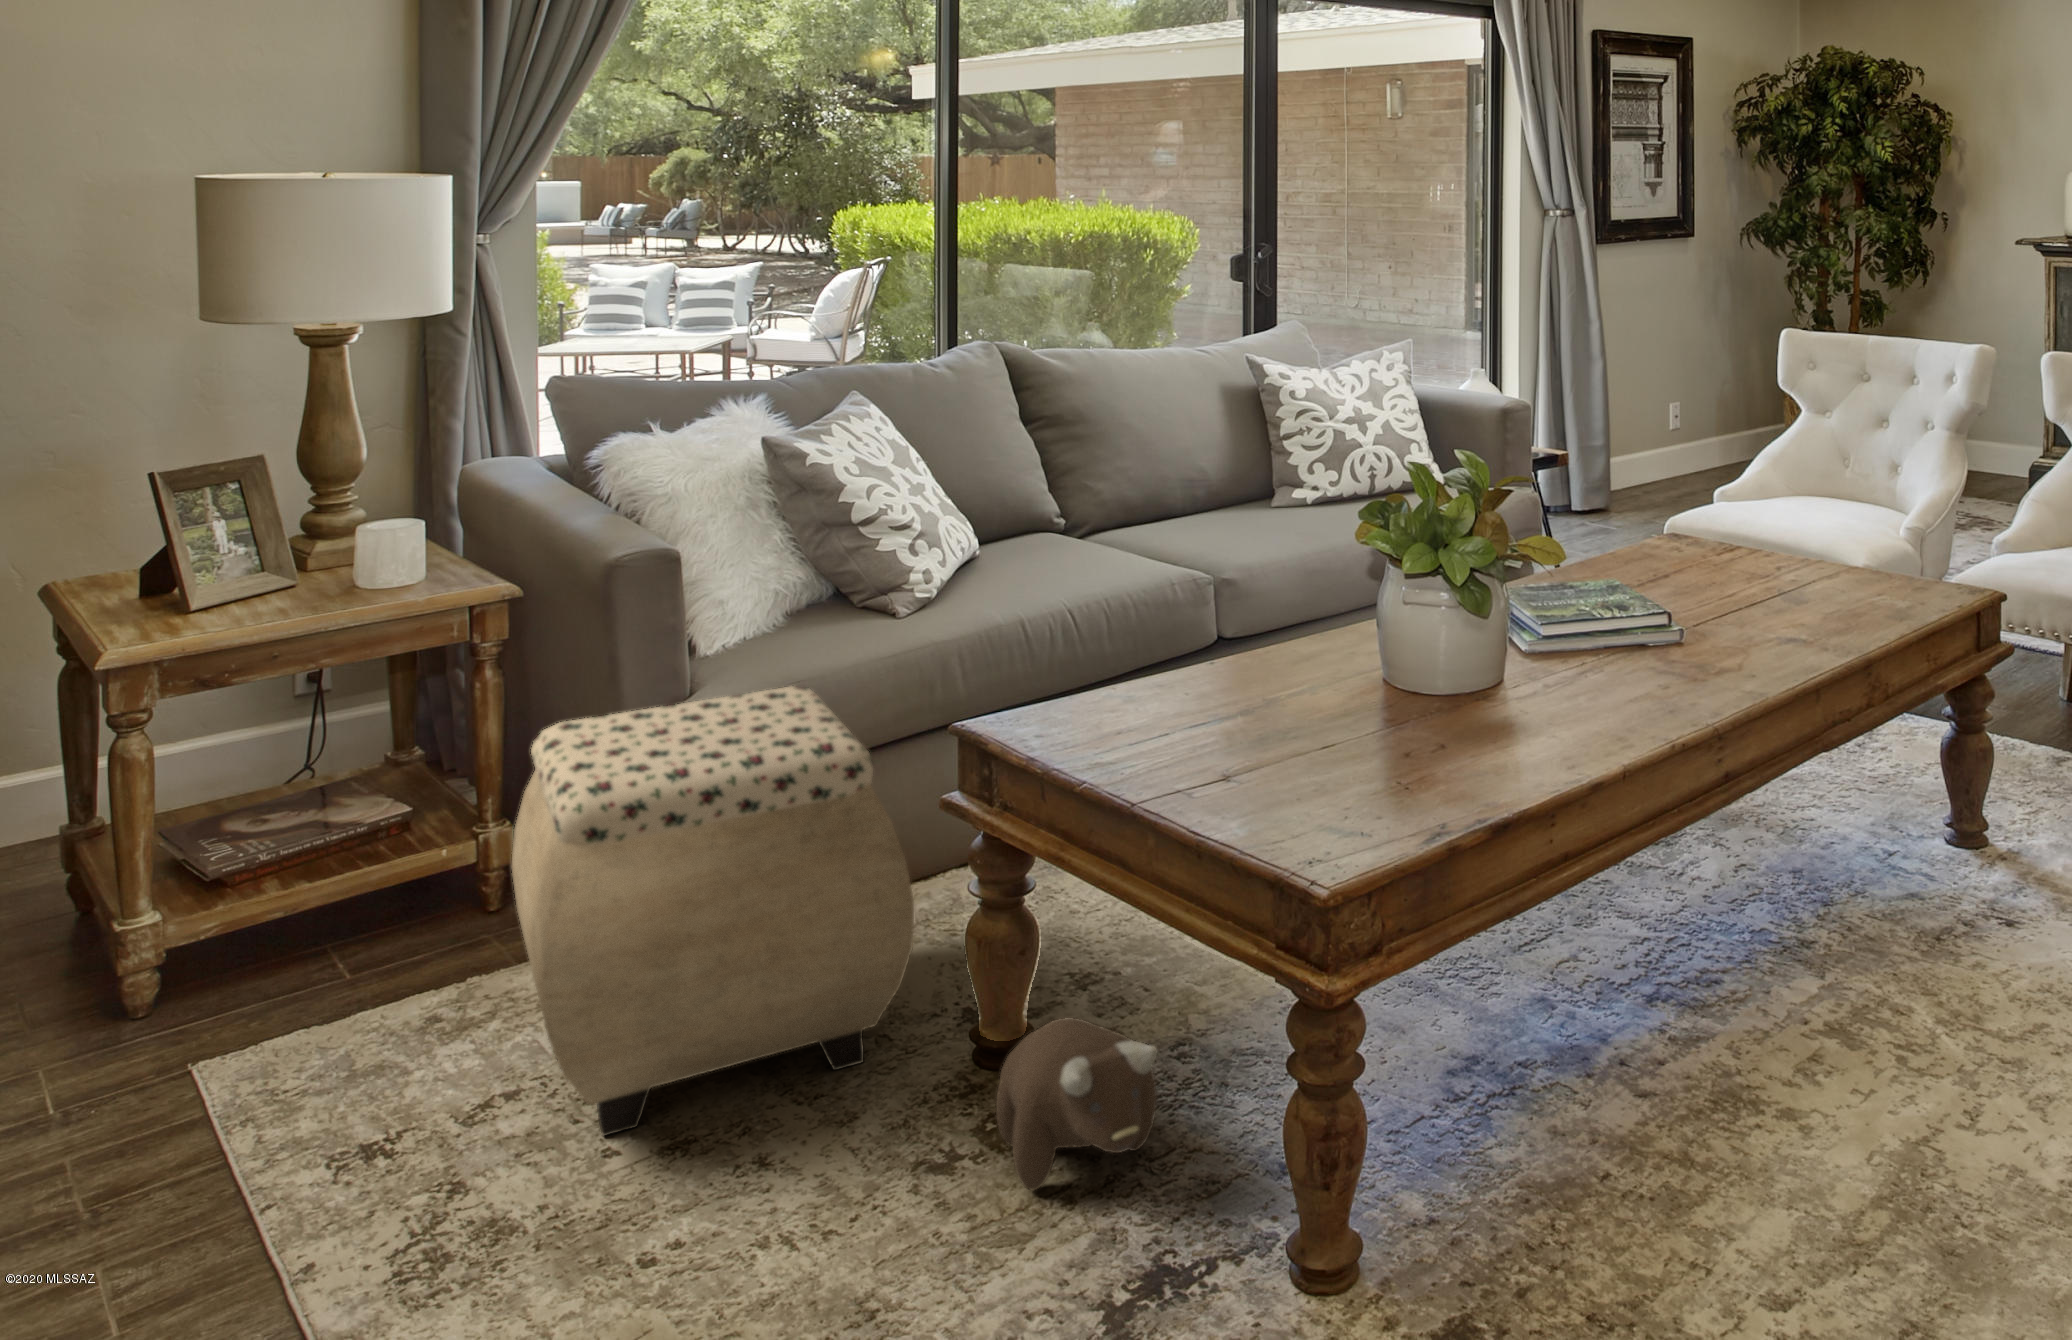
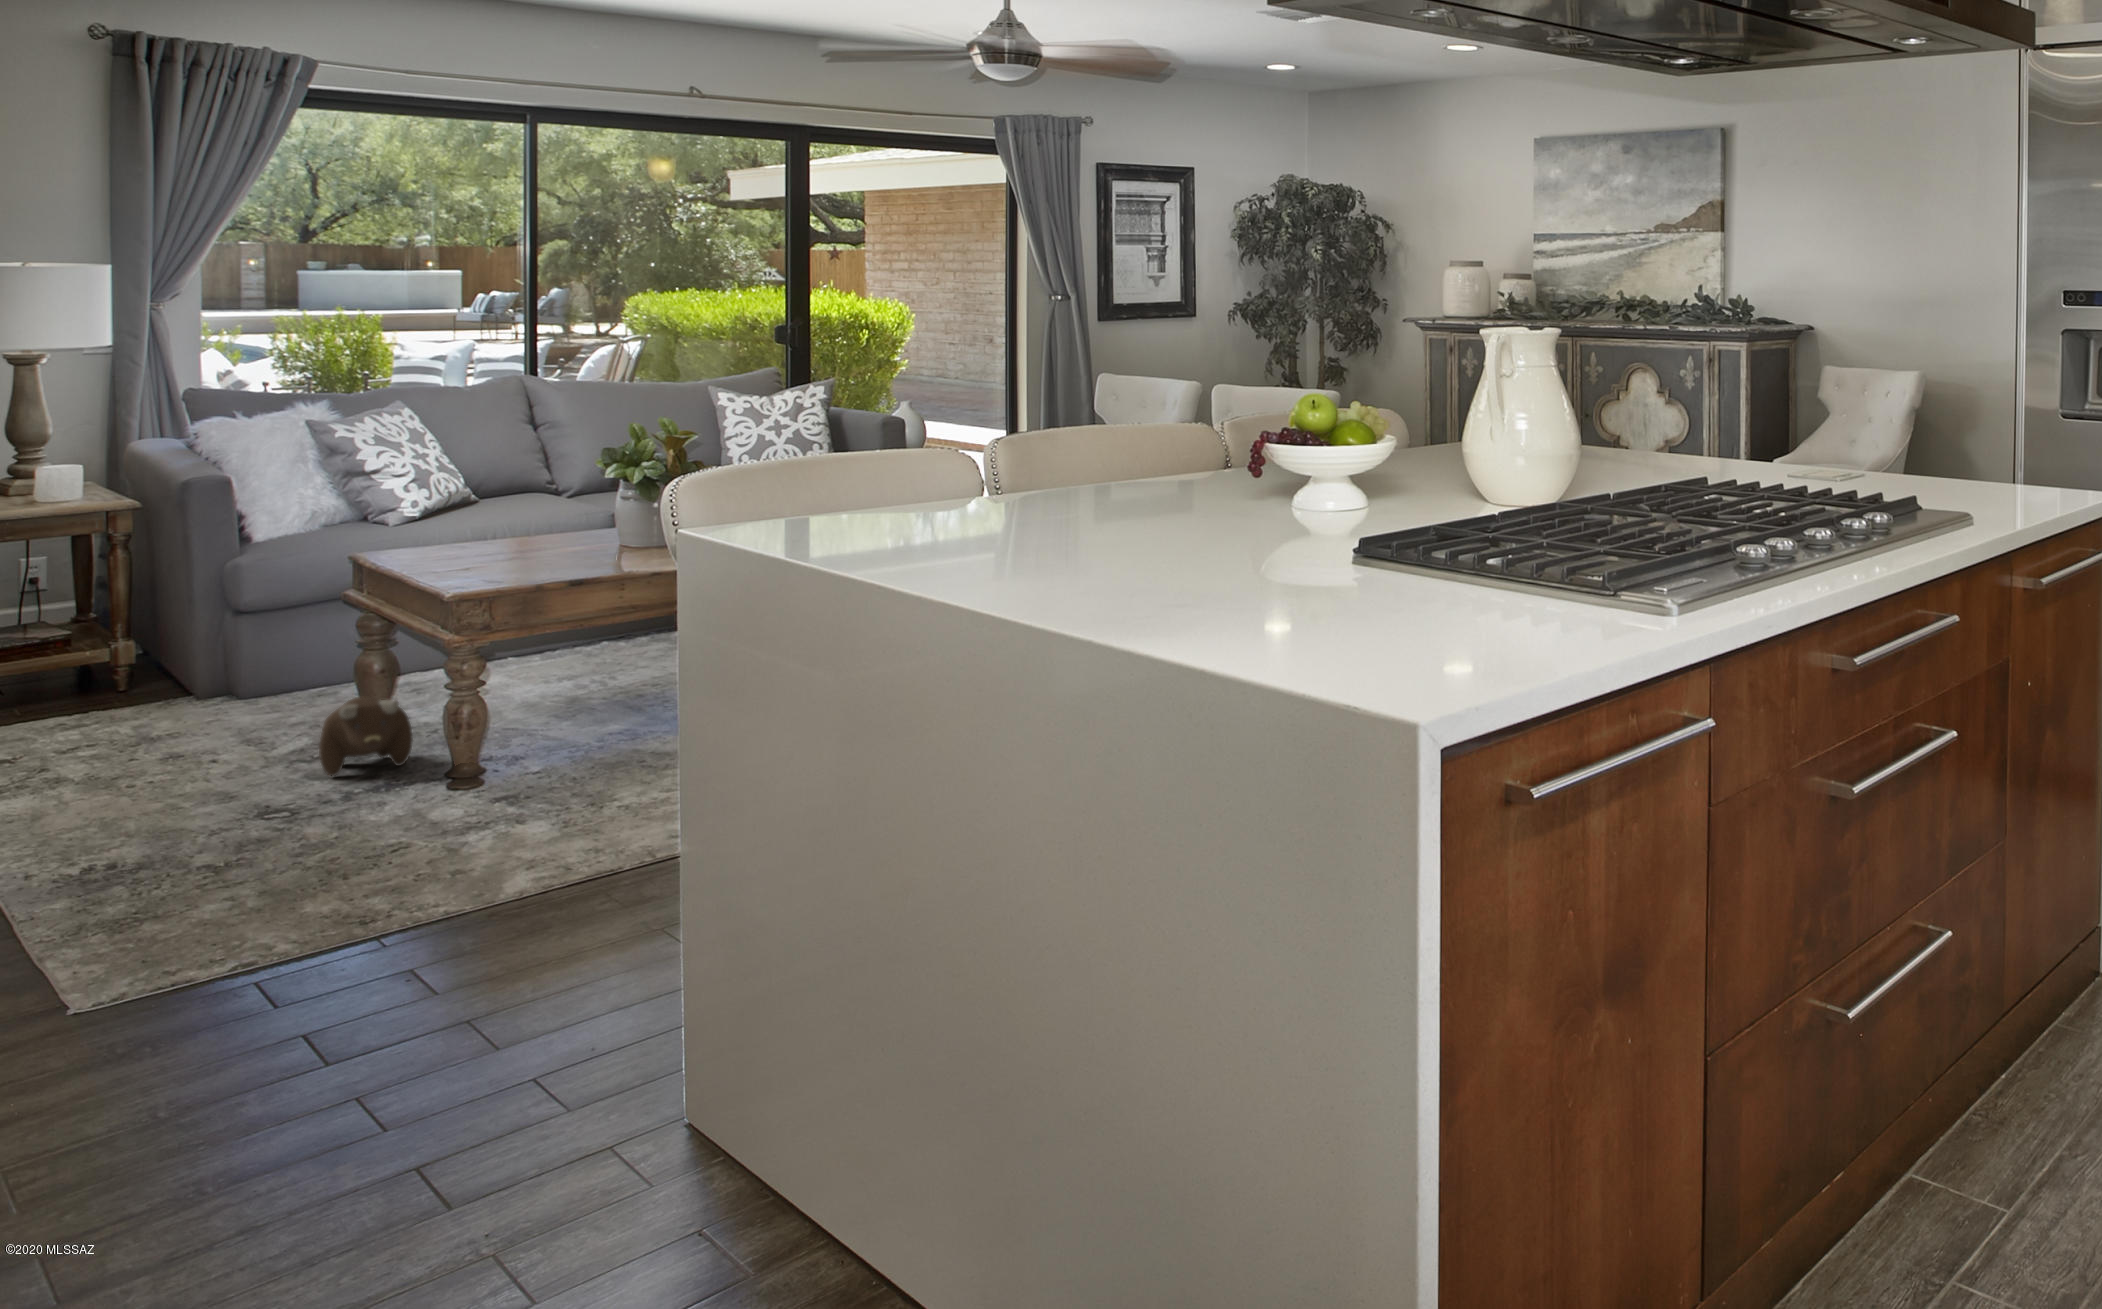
ottoman: present [512,686,914,1136] -> none [77,548,307,765]

